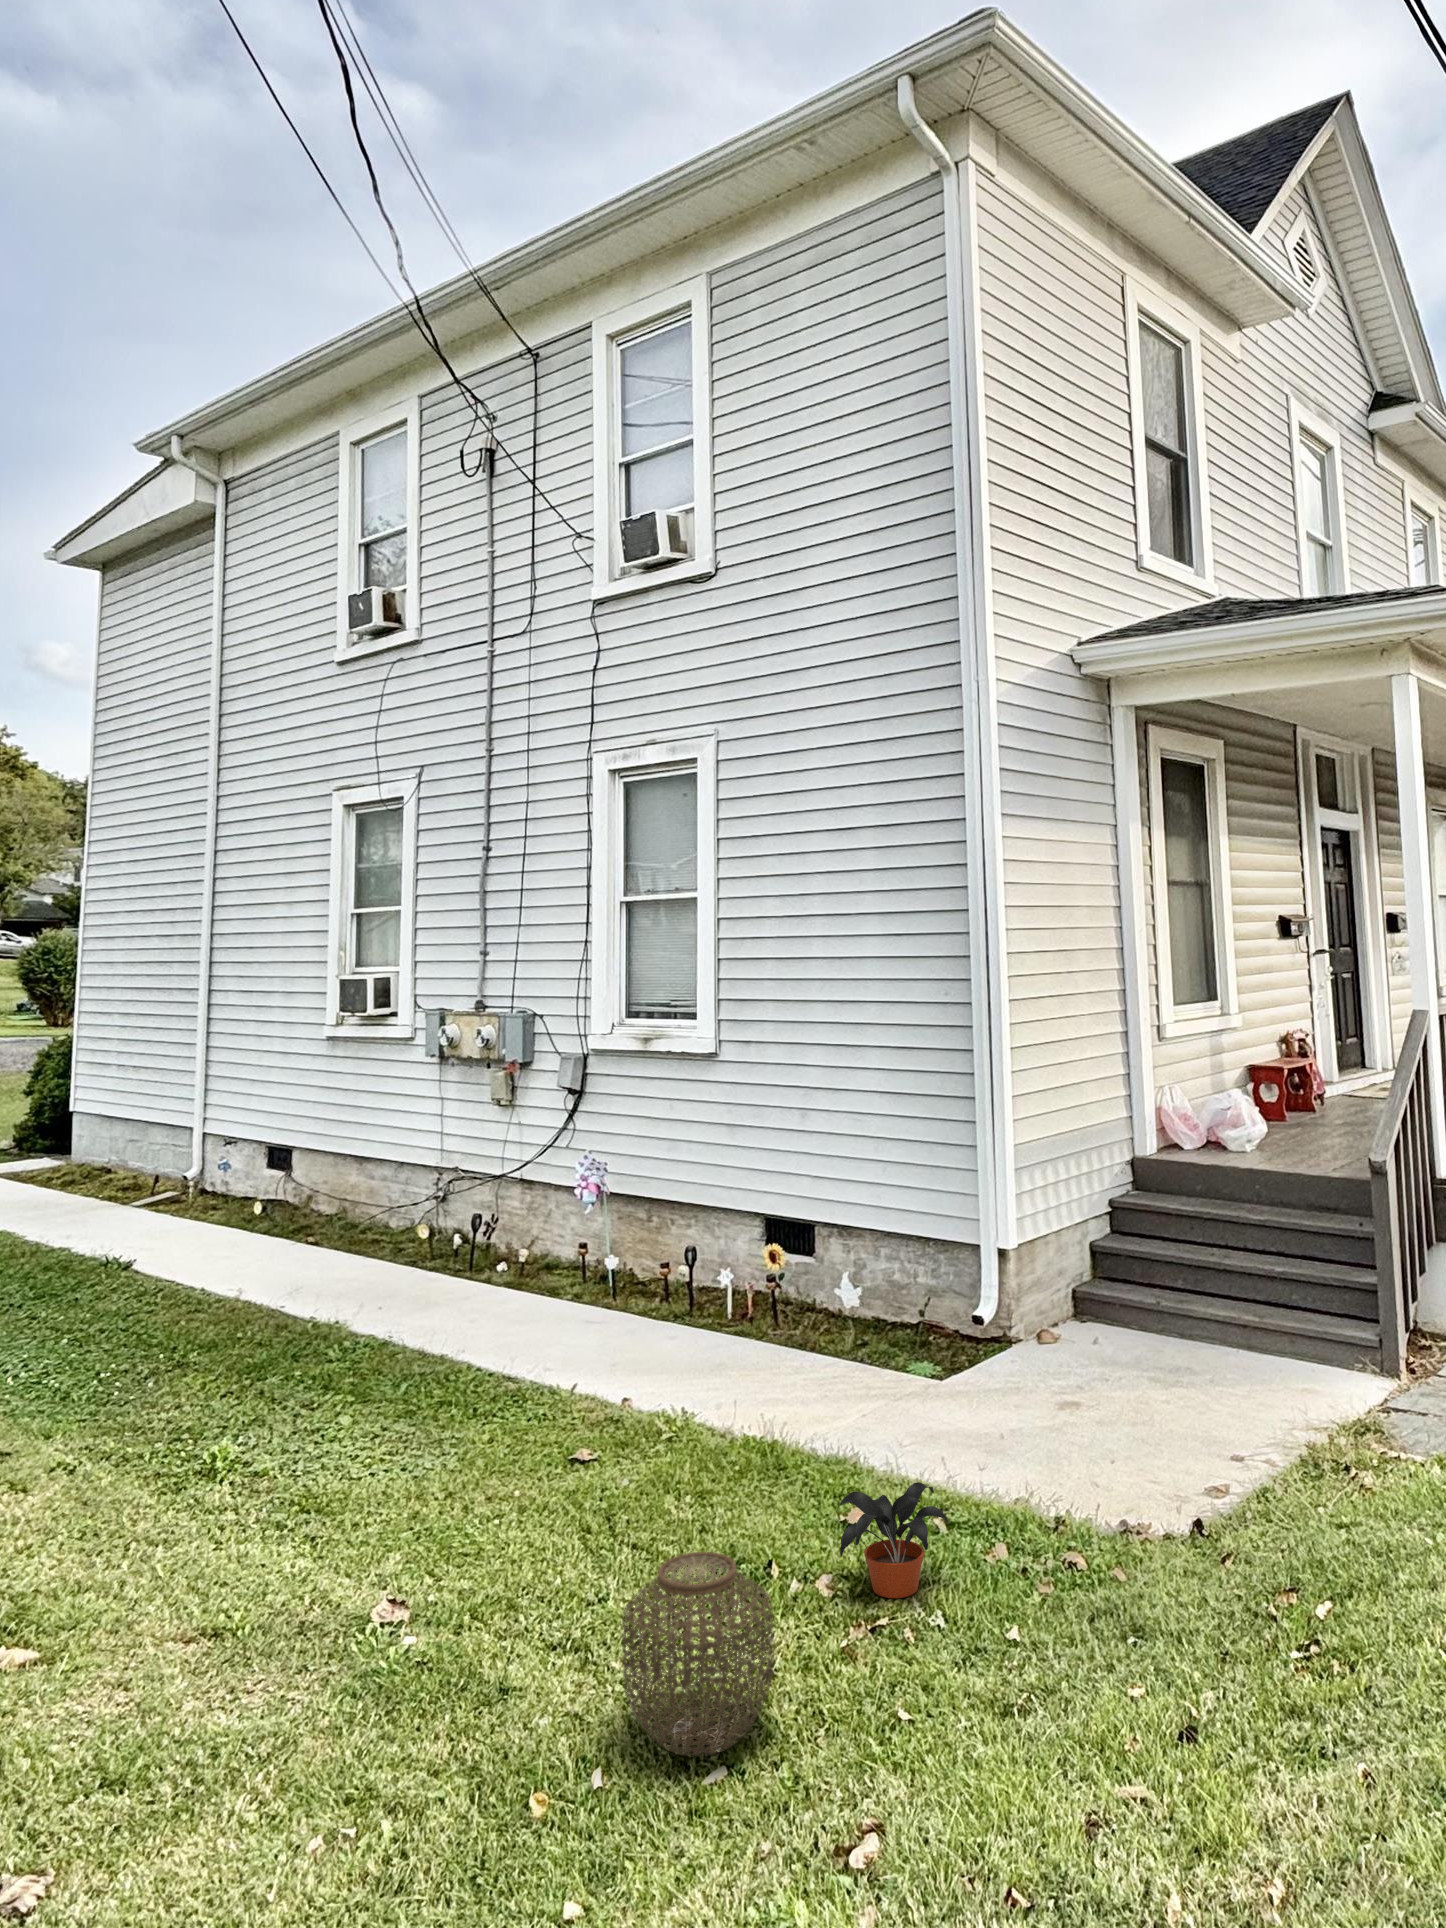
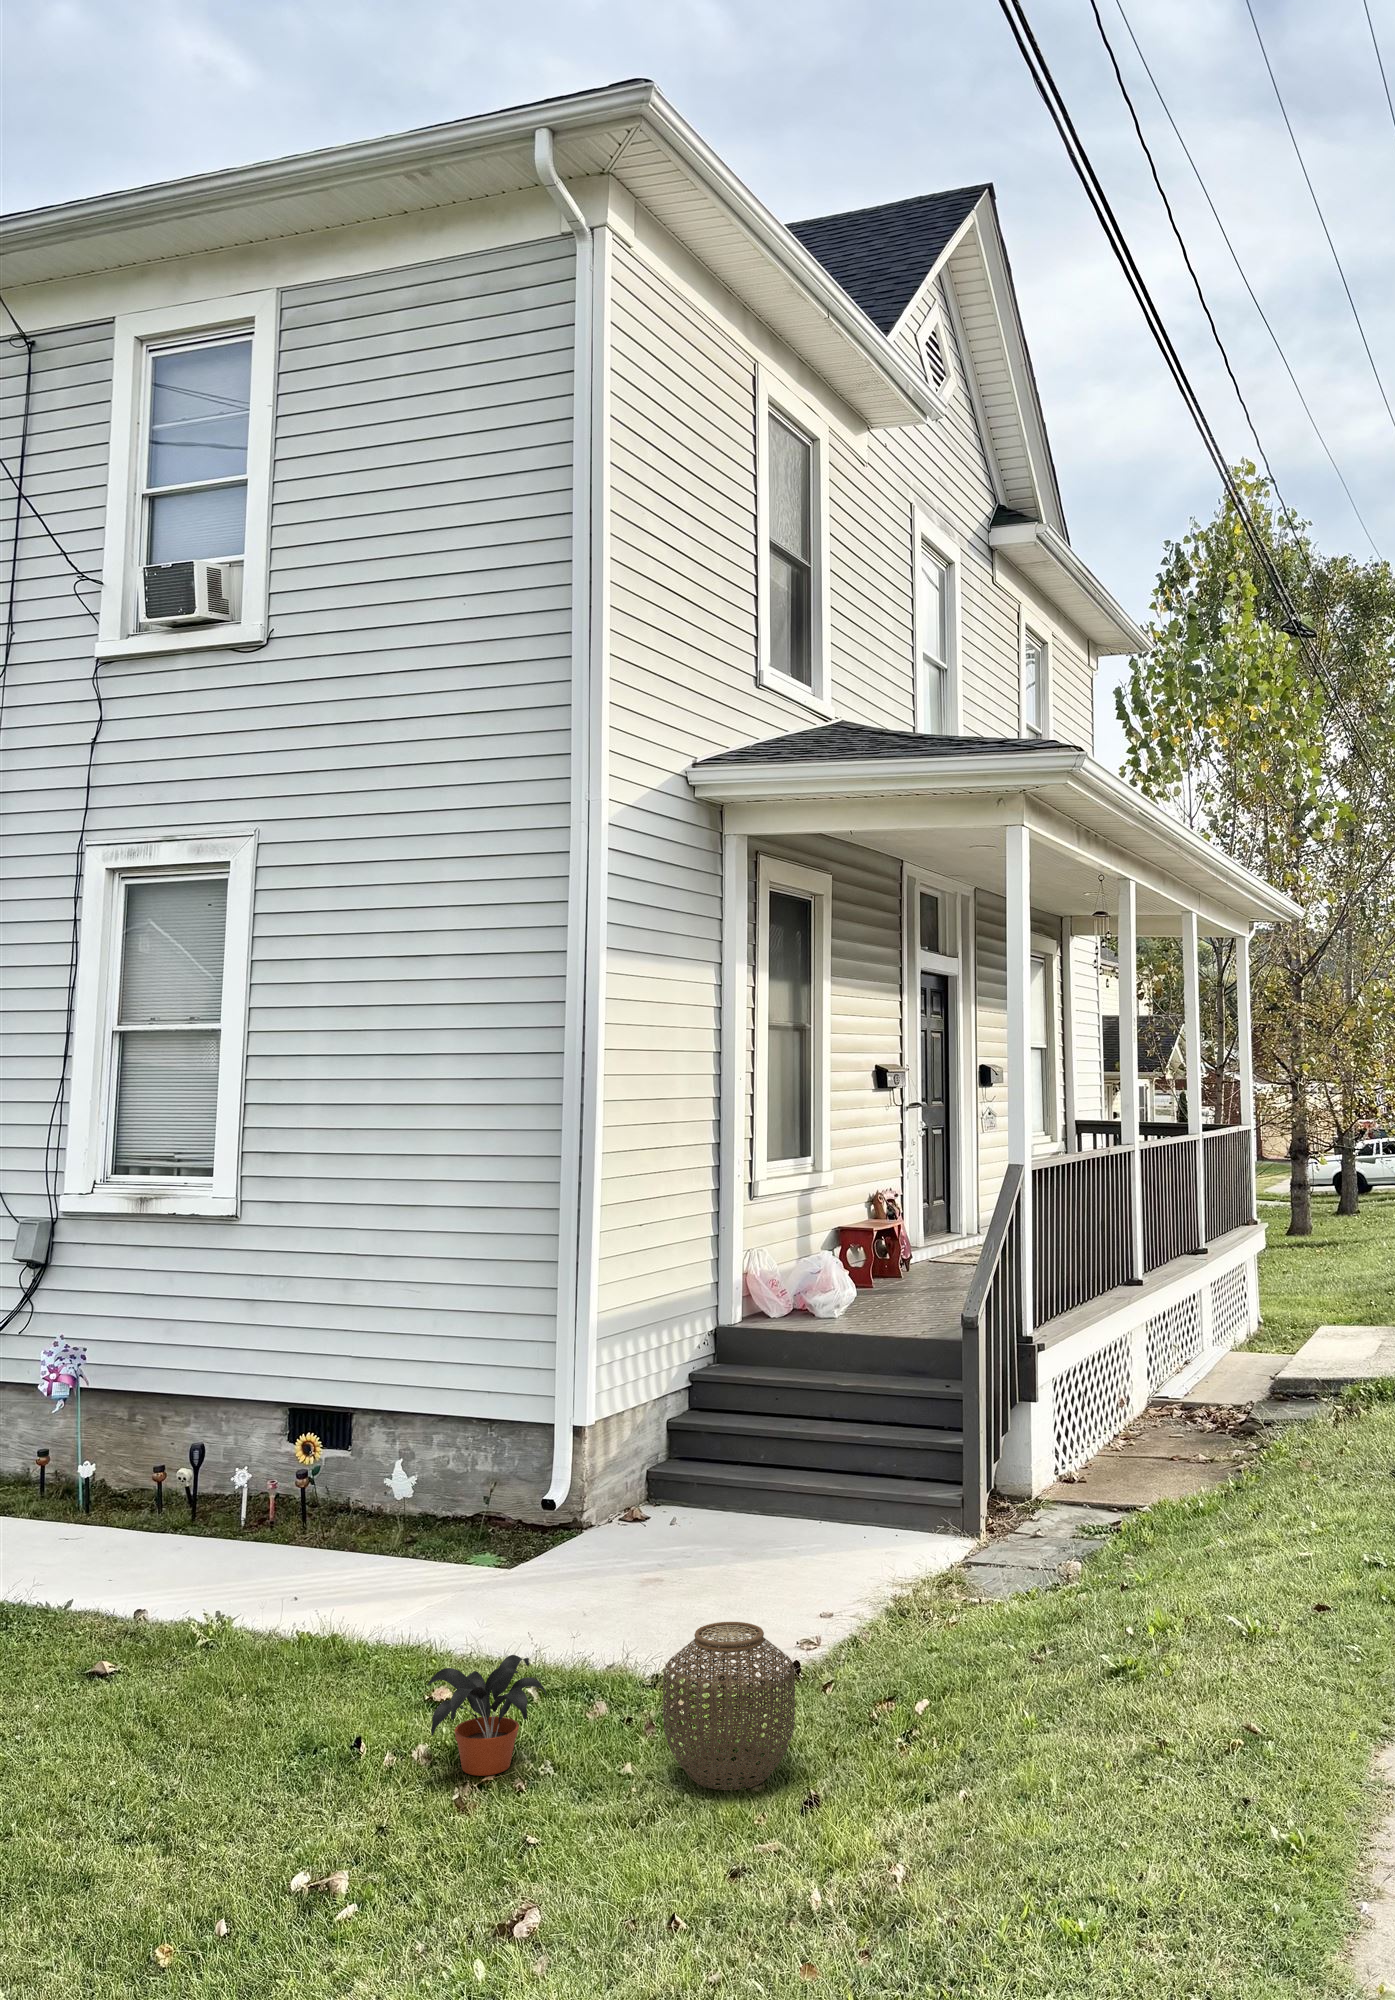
woven basket: present [622,1552,774,1756] -> present [663,1622,795,1790]

